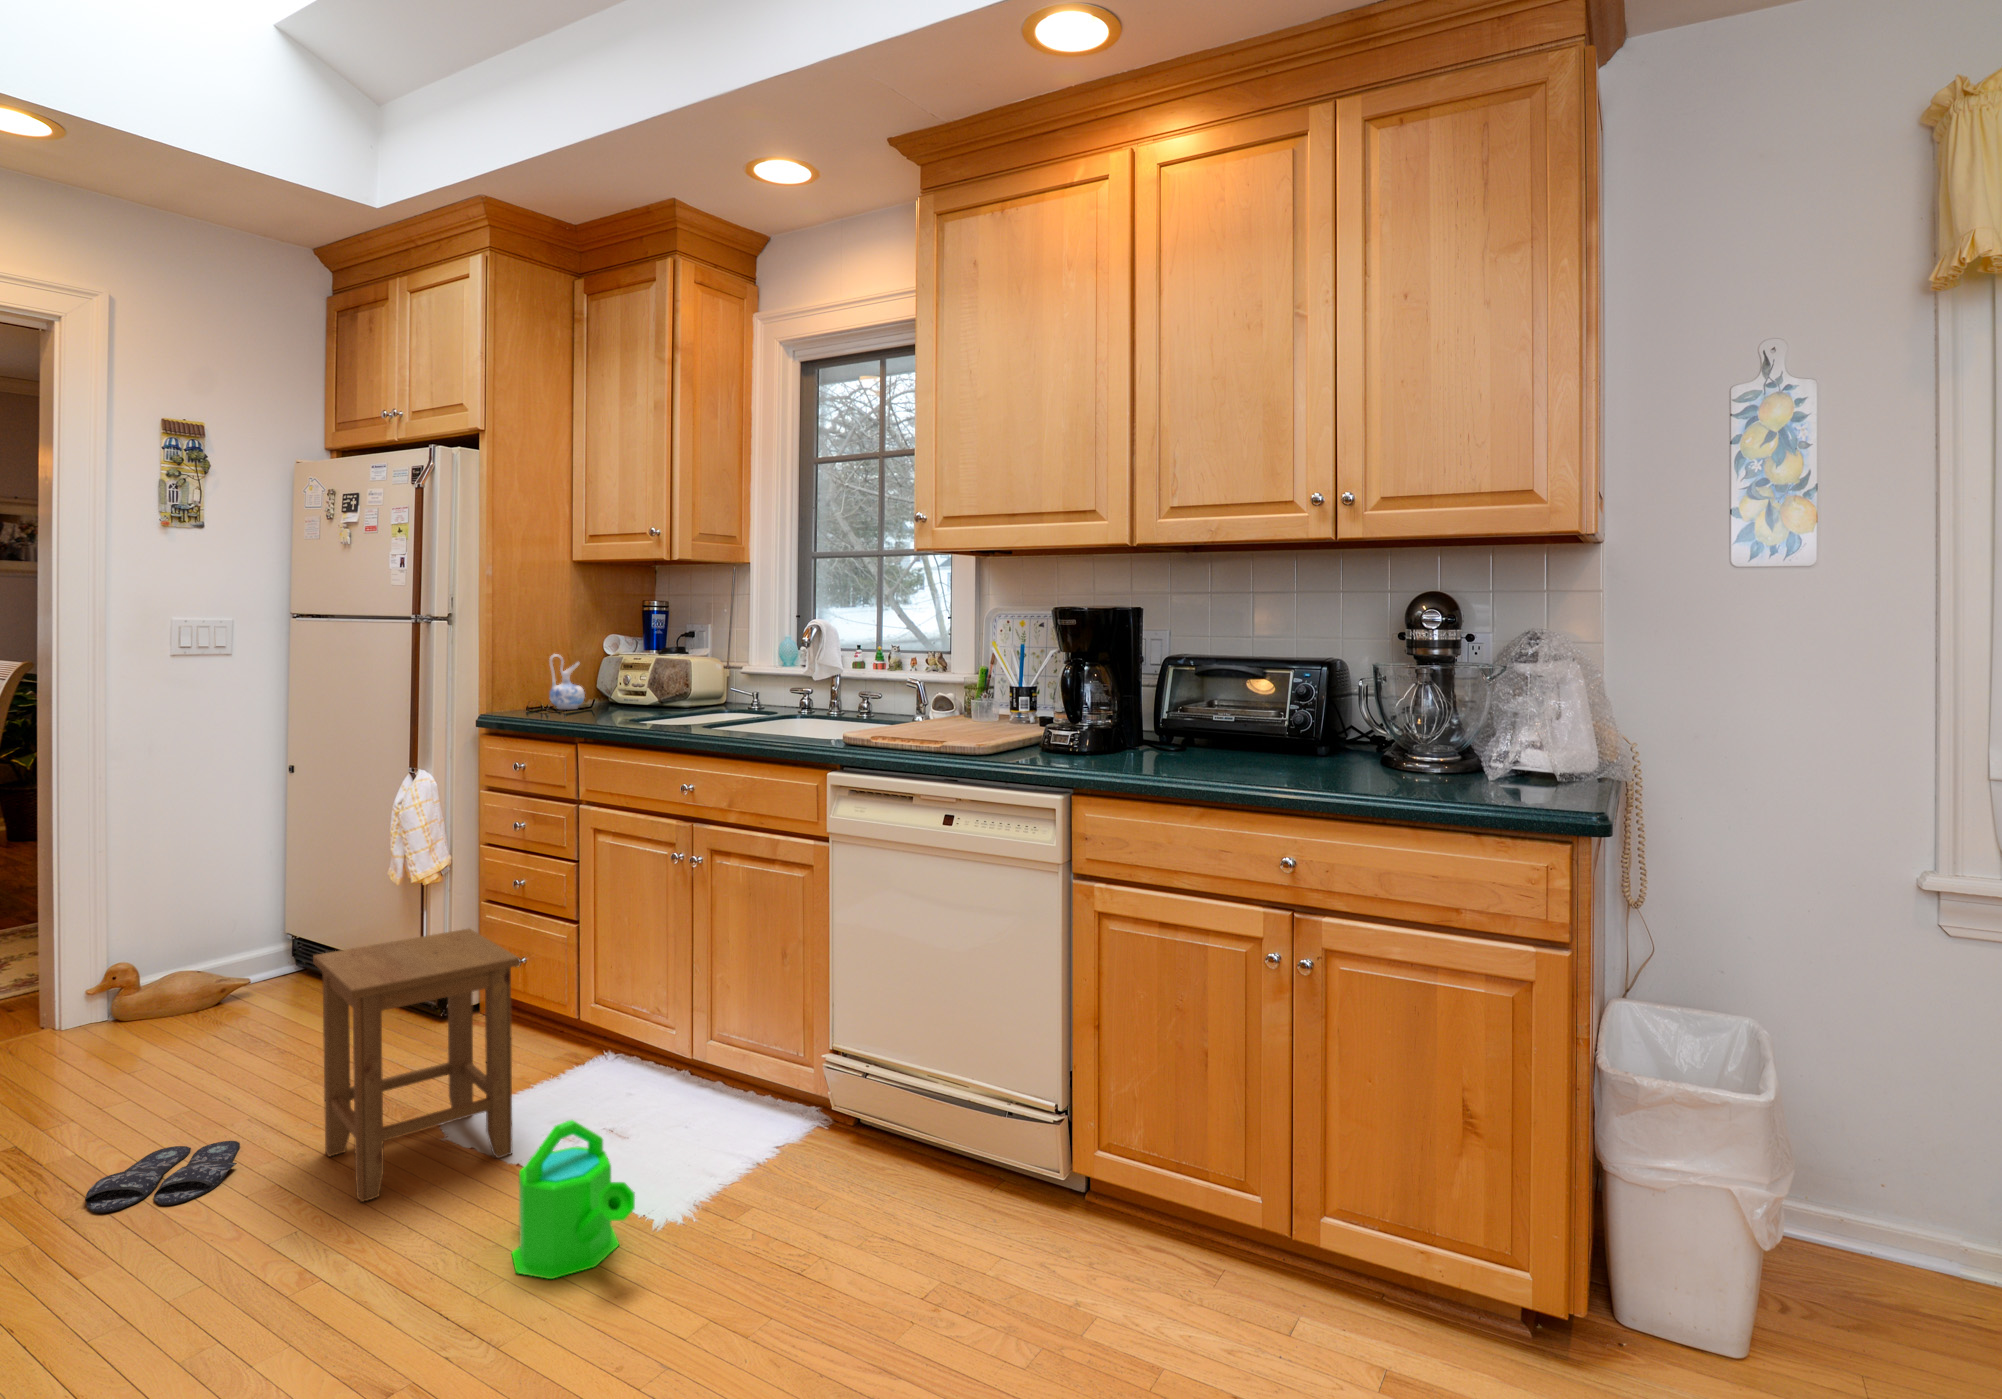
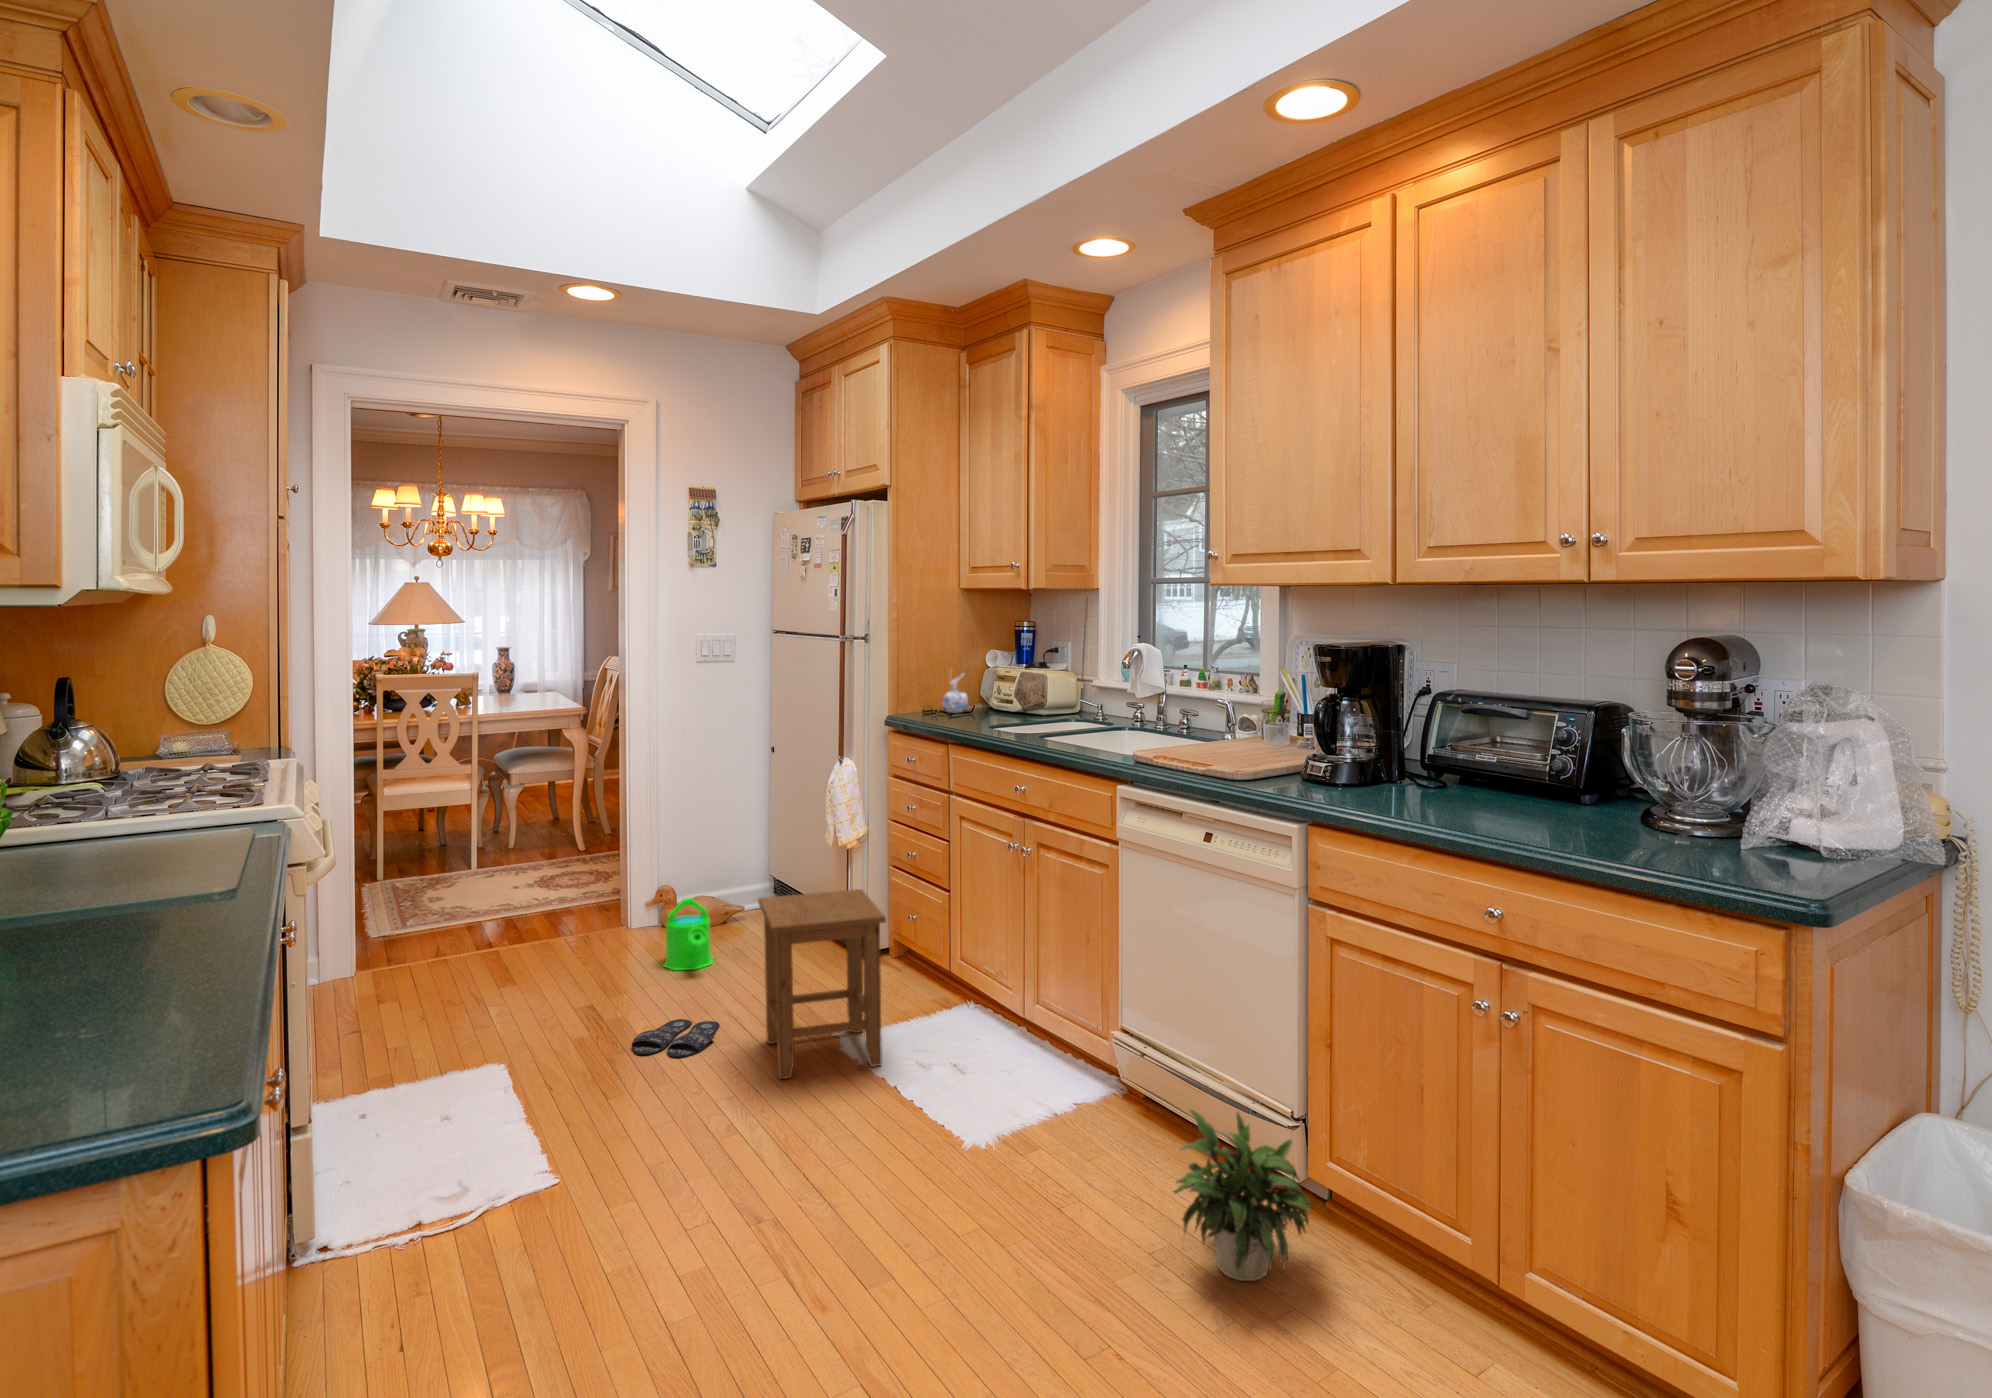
potted plant: none [964,1119,1126,1317] -> present [1173,1109,1311,1281]
watering can: present [512,1120,635,1279] -> present [663,898,714,971]

